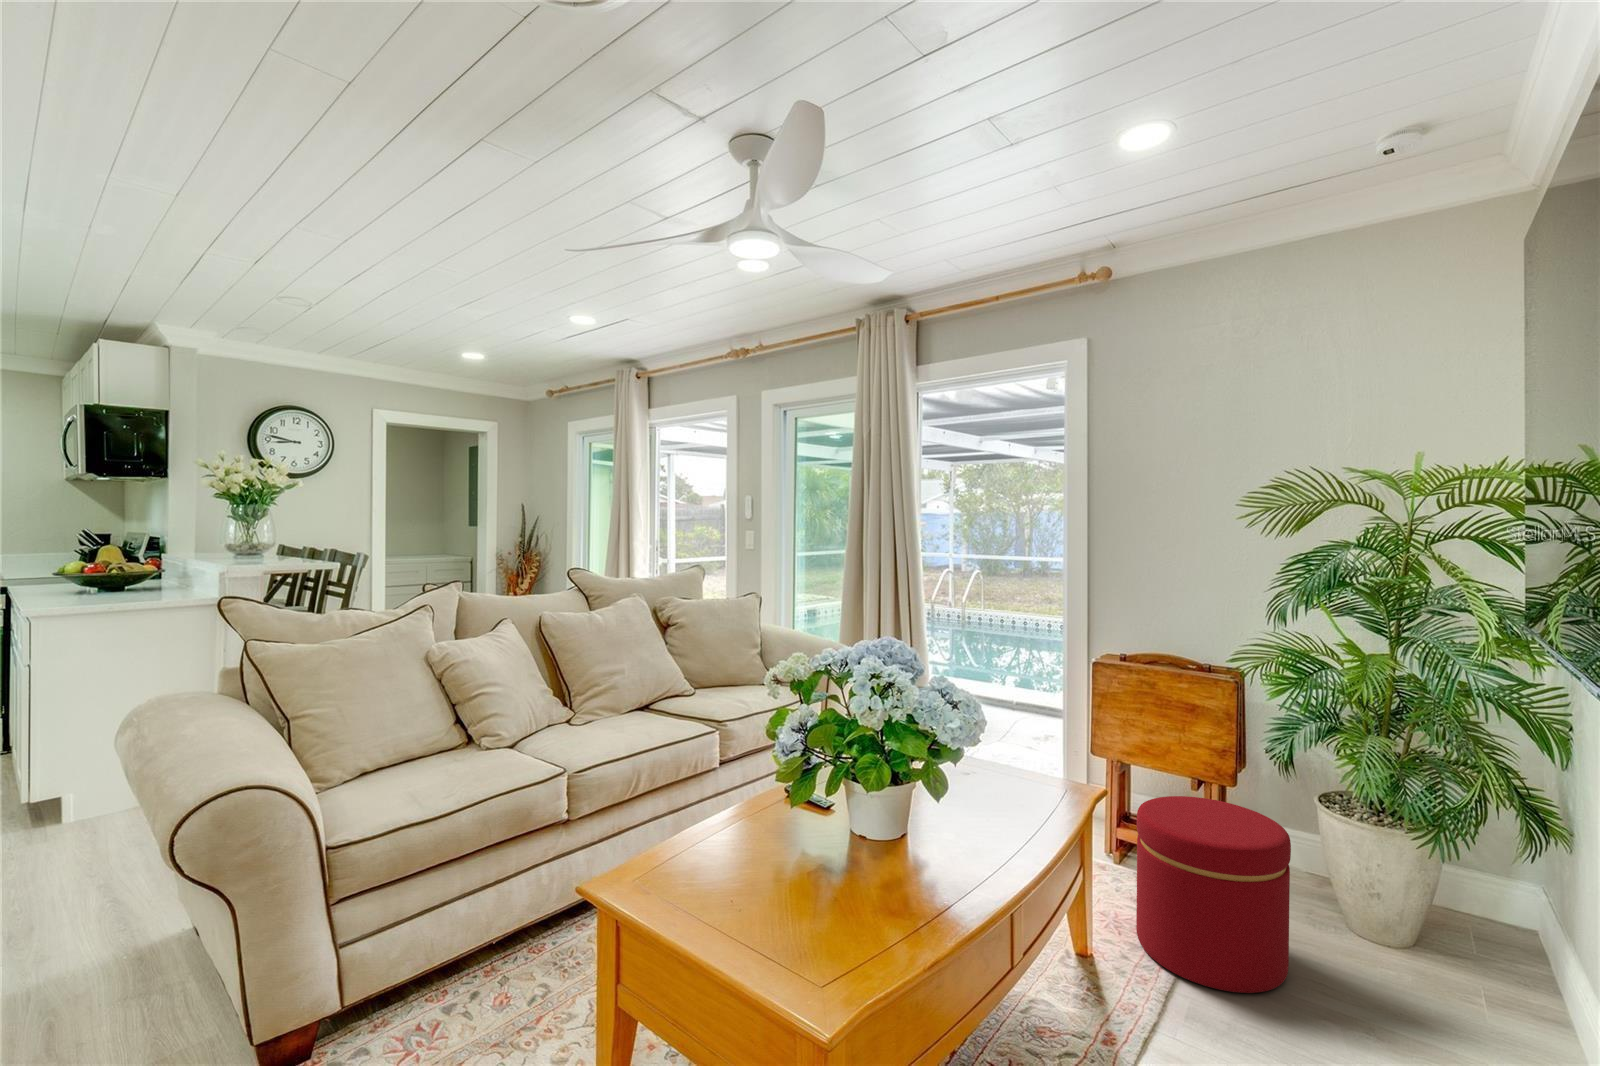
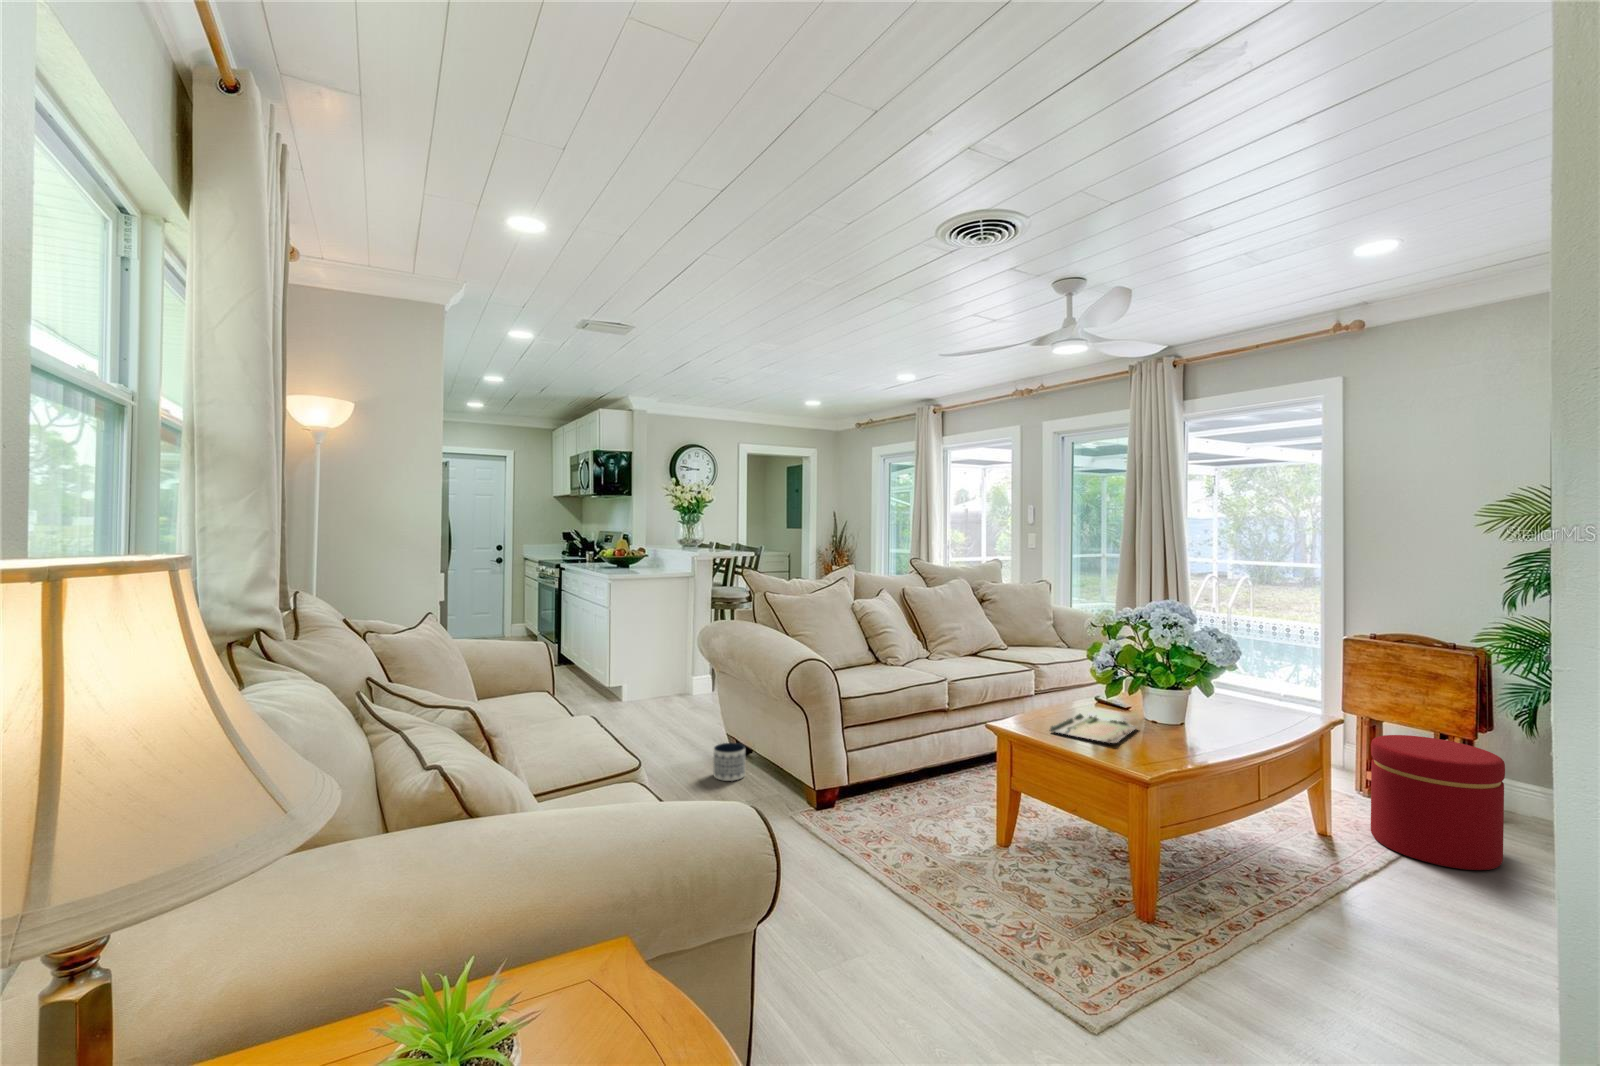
tray: none [685,832,837,917] -> present [1050,714,1137,743]
planter: none [100,927,181,1015] -> present [714,743,745,781]

